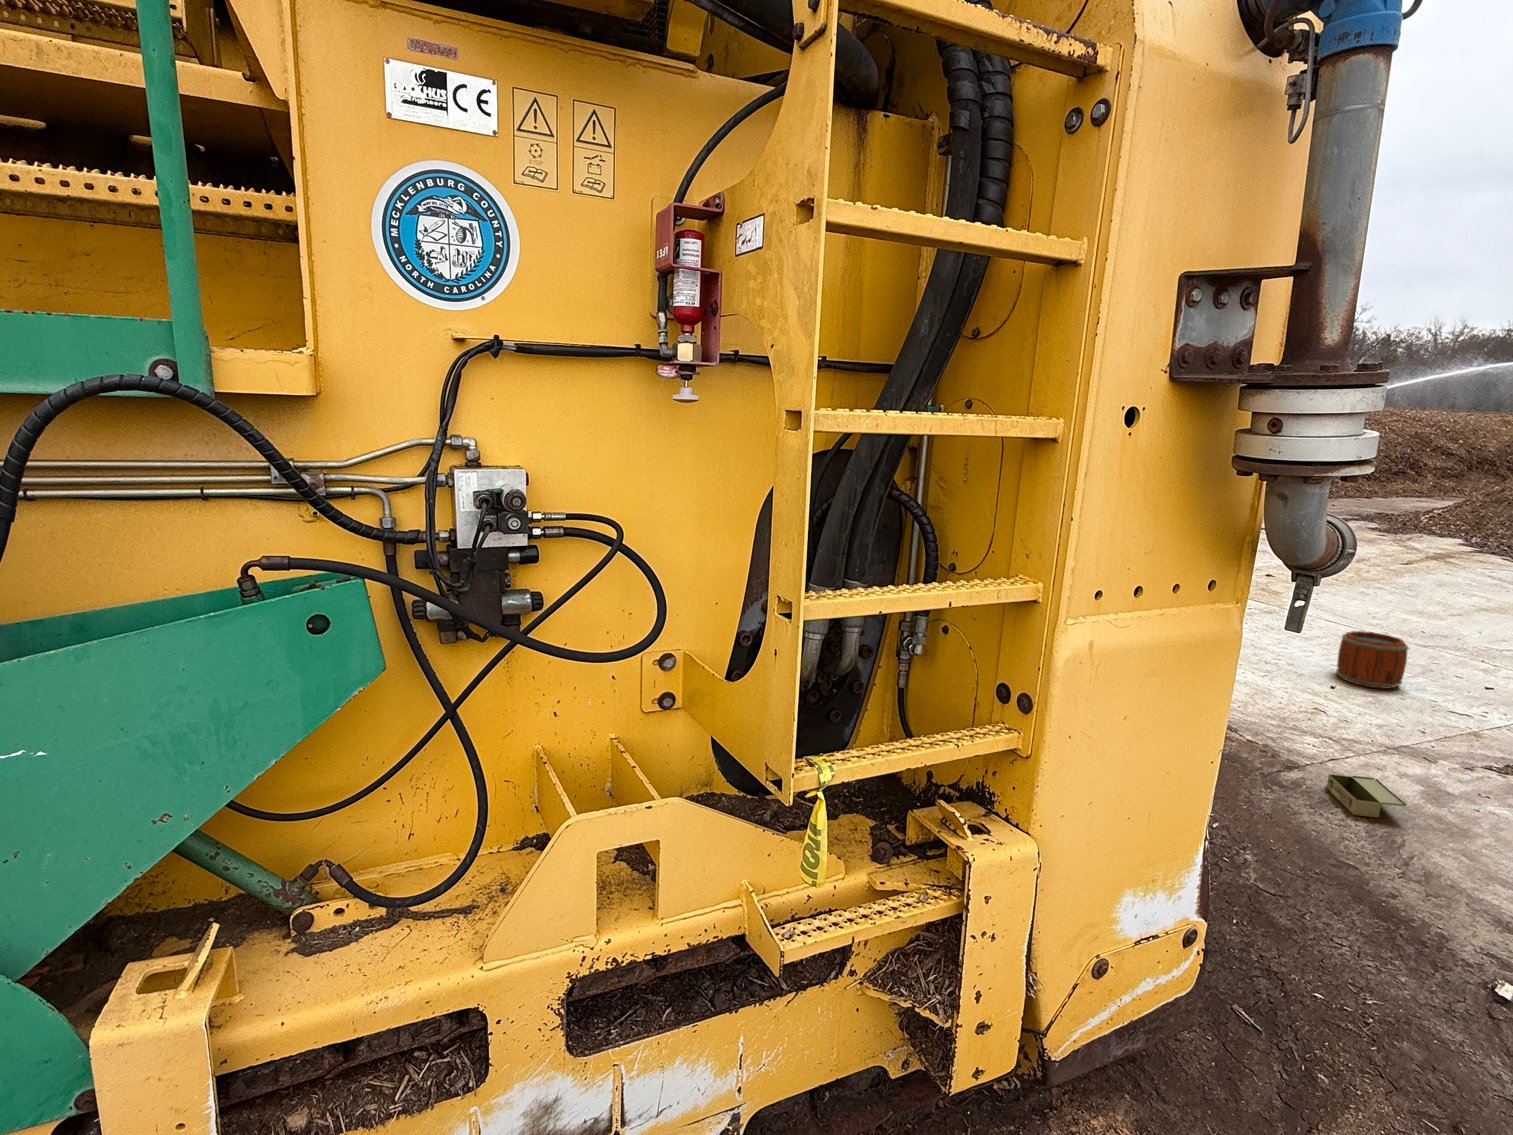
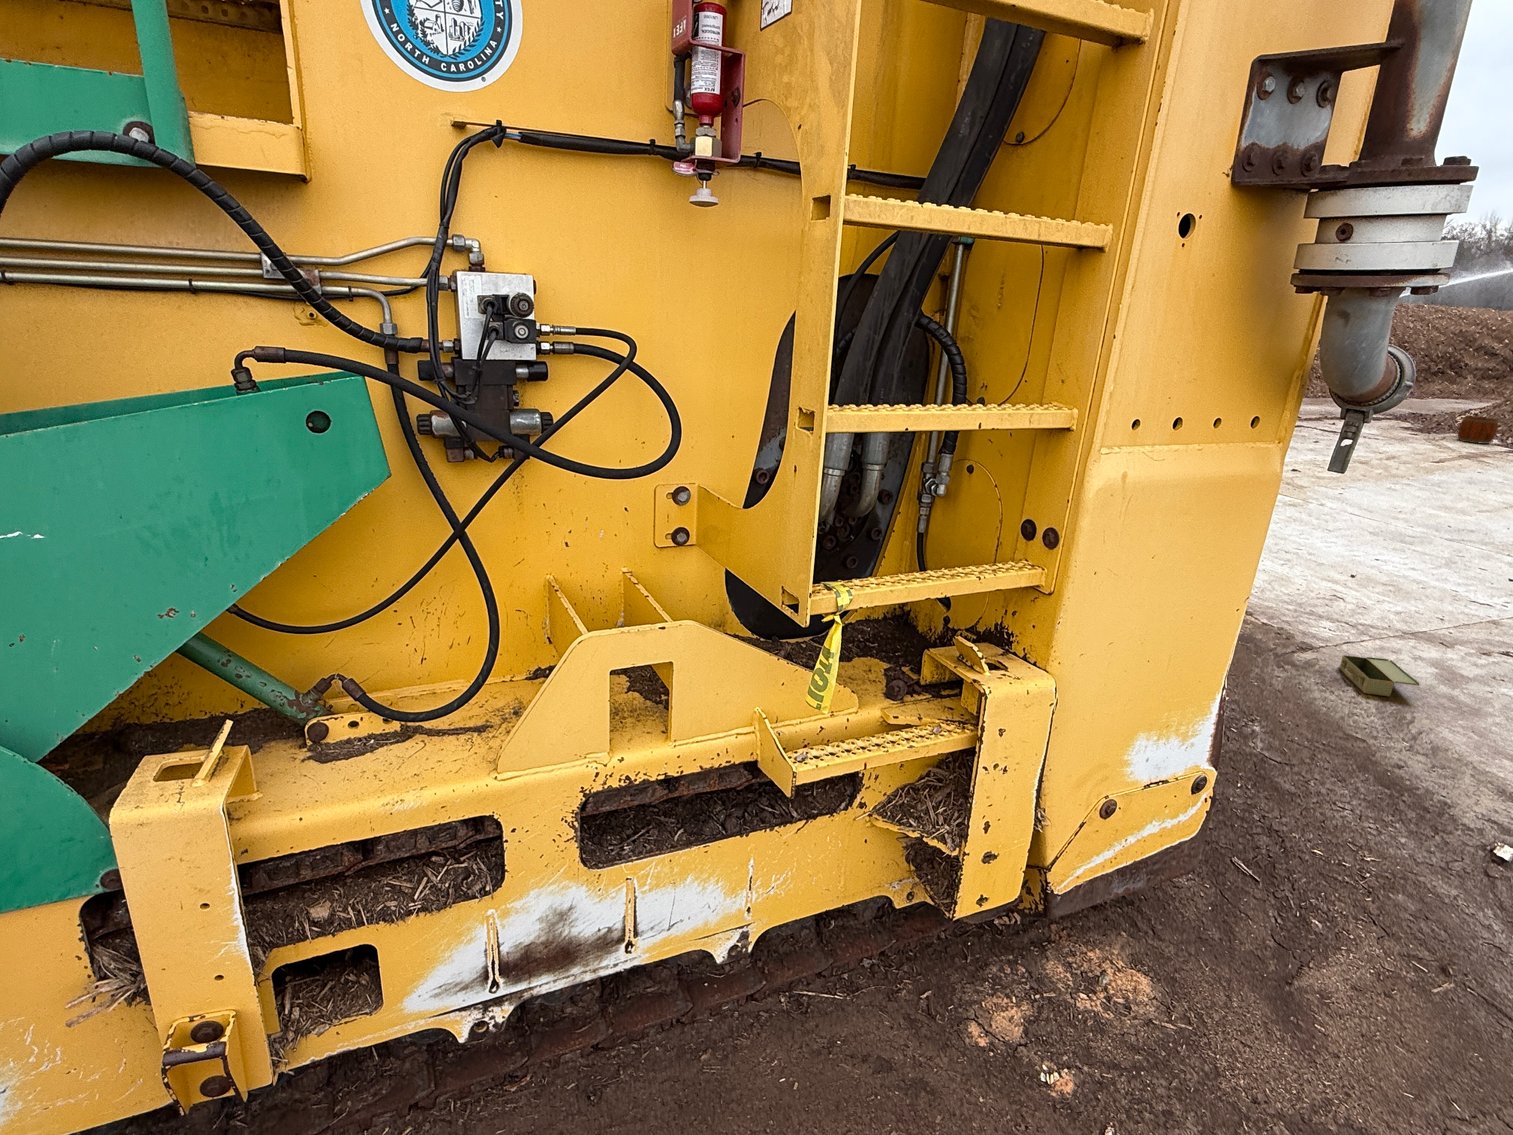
bucket: present [1336,631,1408,689] -> present [1457,416,1499,444]

